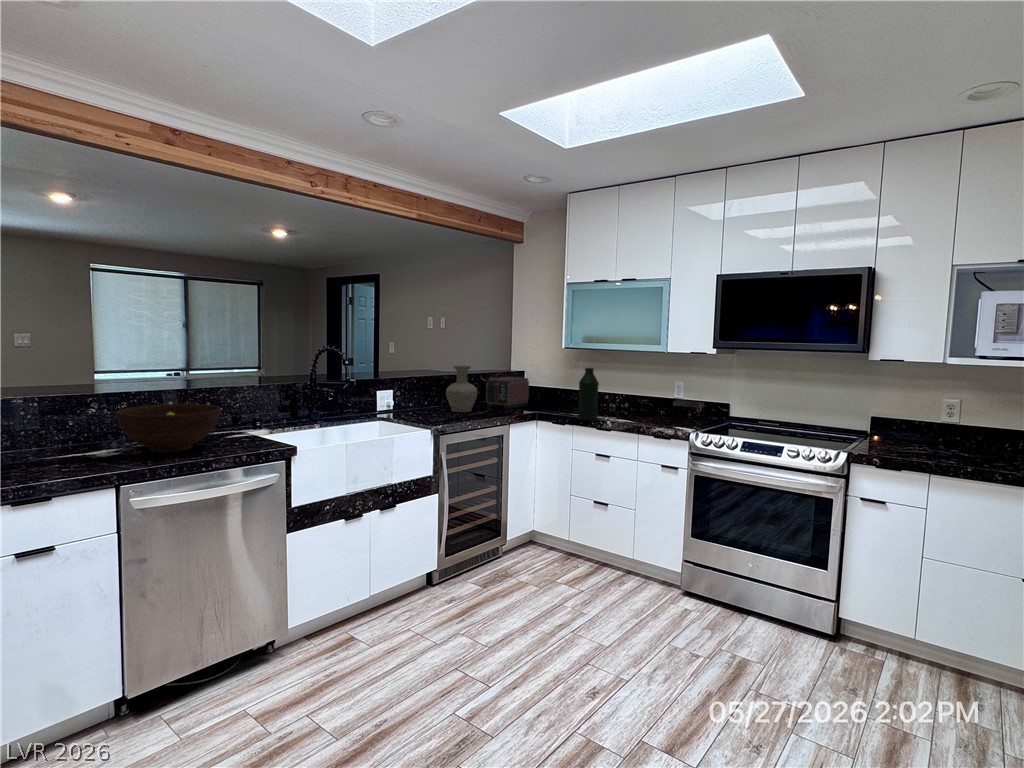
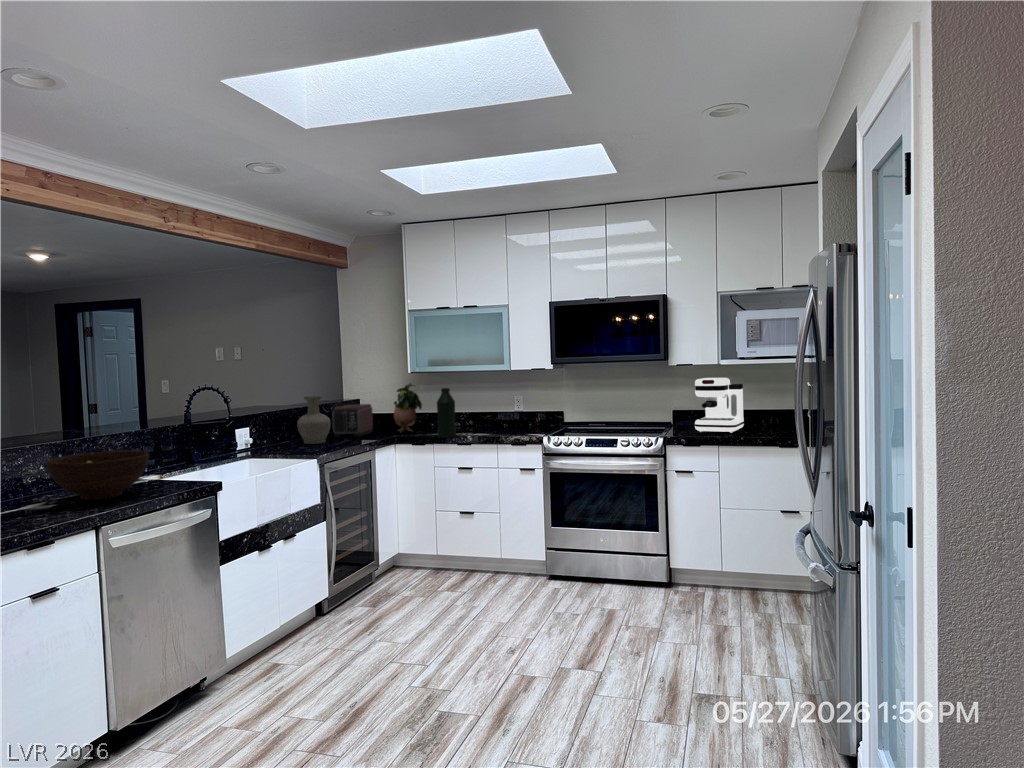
potted plant: none [548,360,576,409] -> present [394,383,422,432]
coffee maker: none [897,381,982,459] -> present [695,378,744,433]

